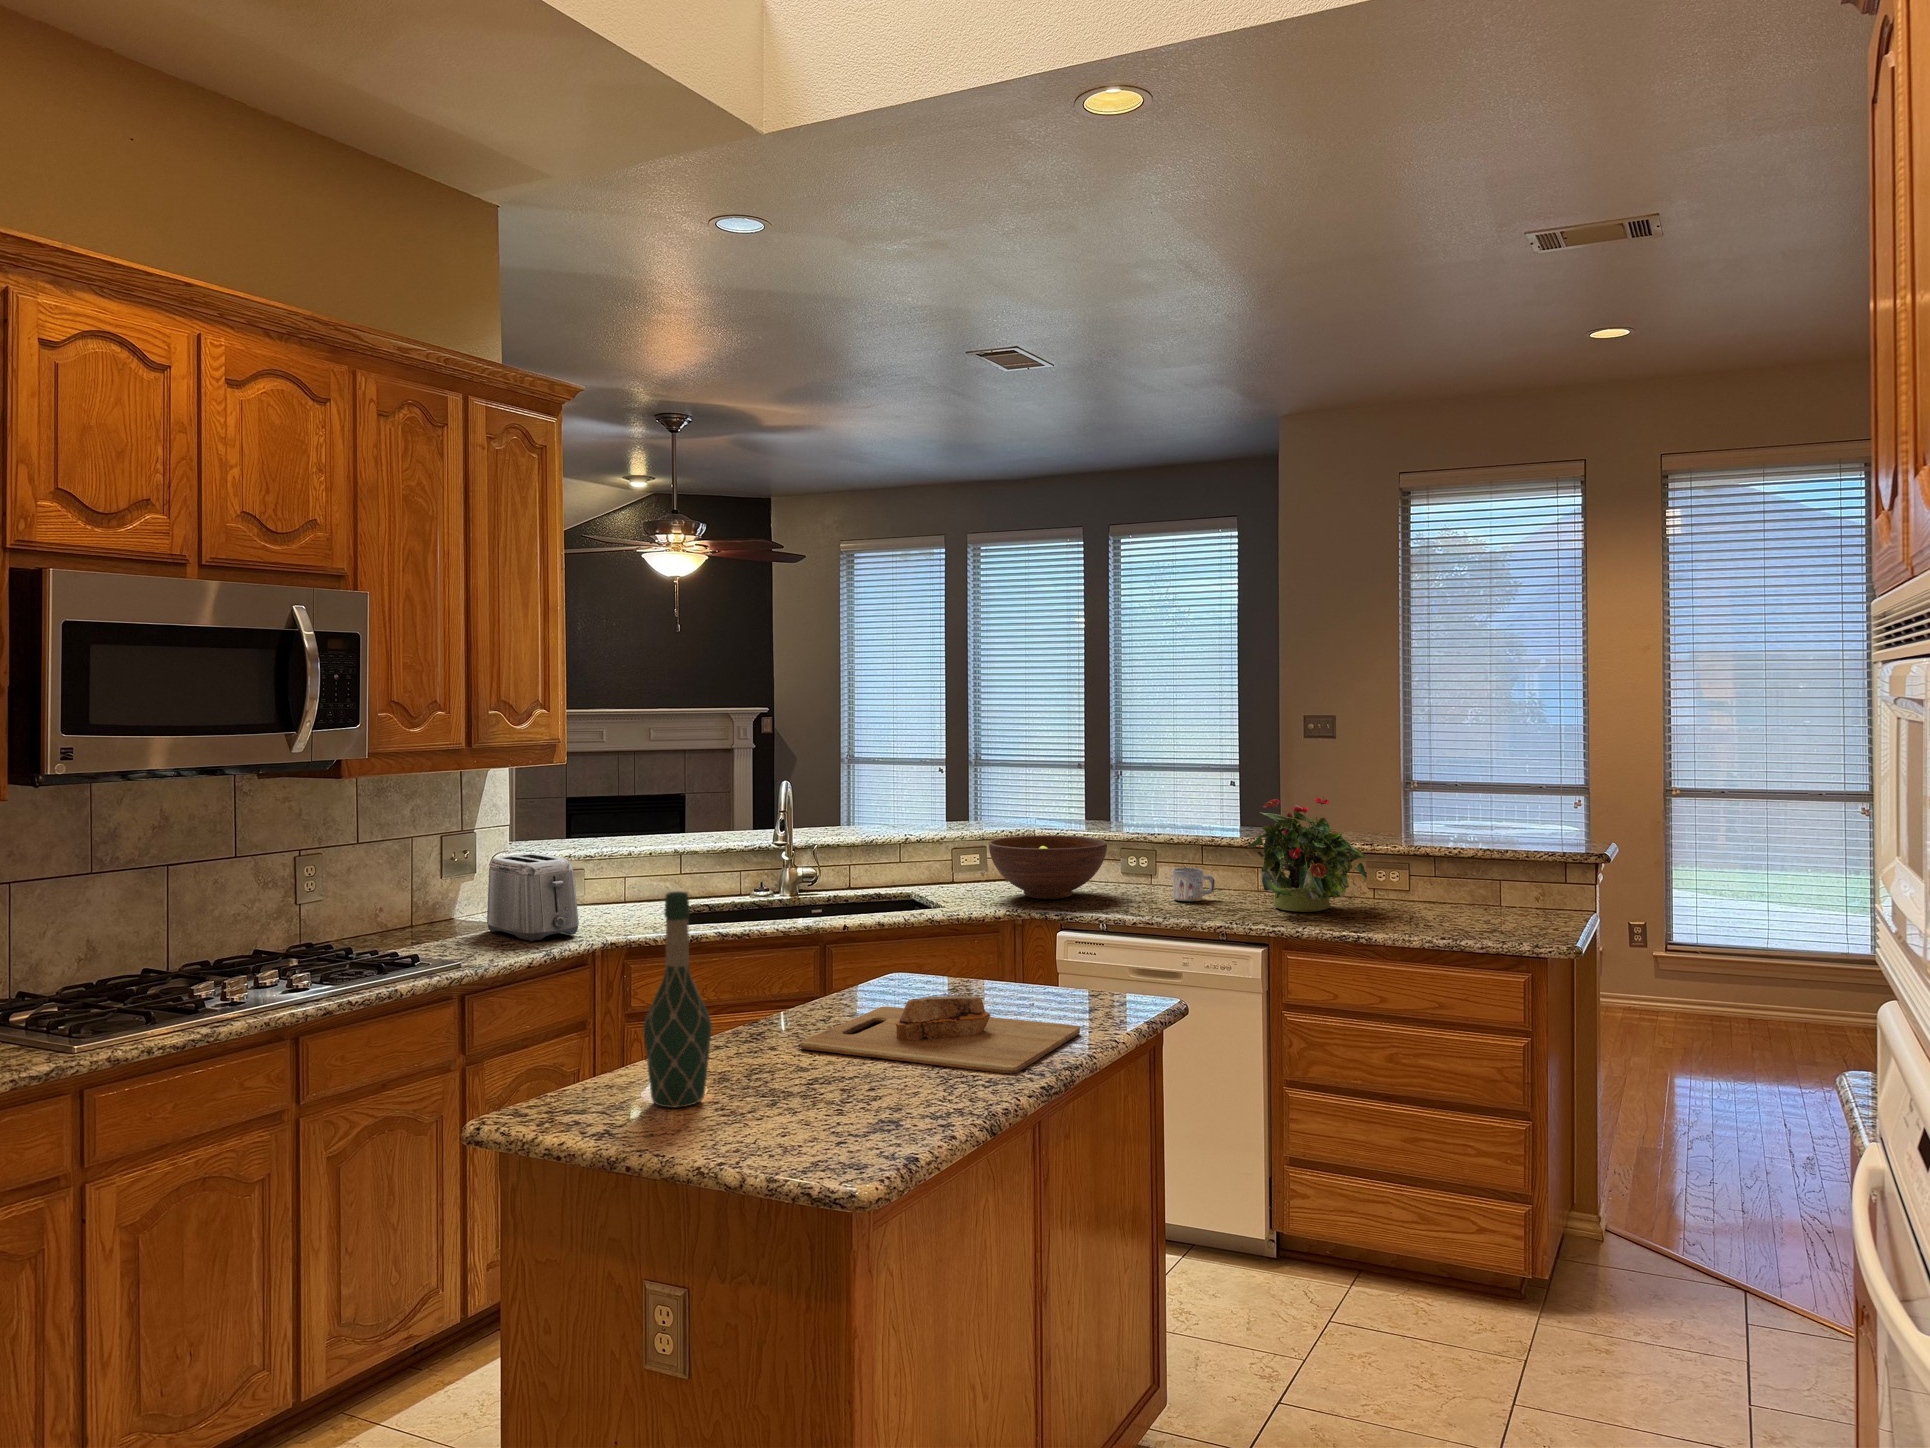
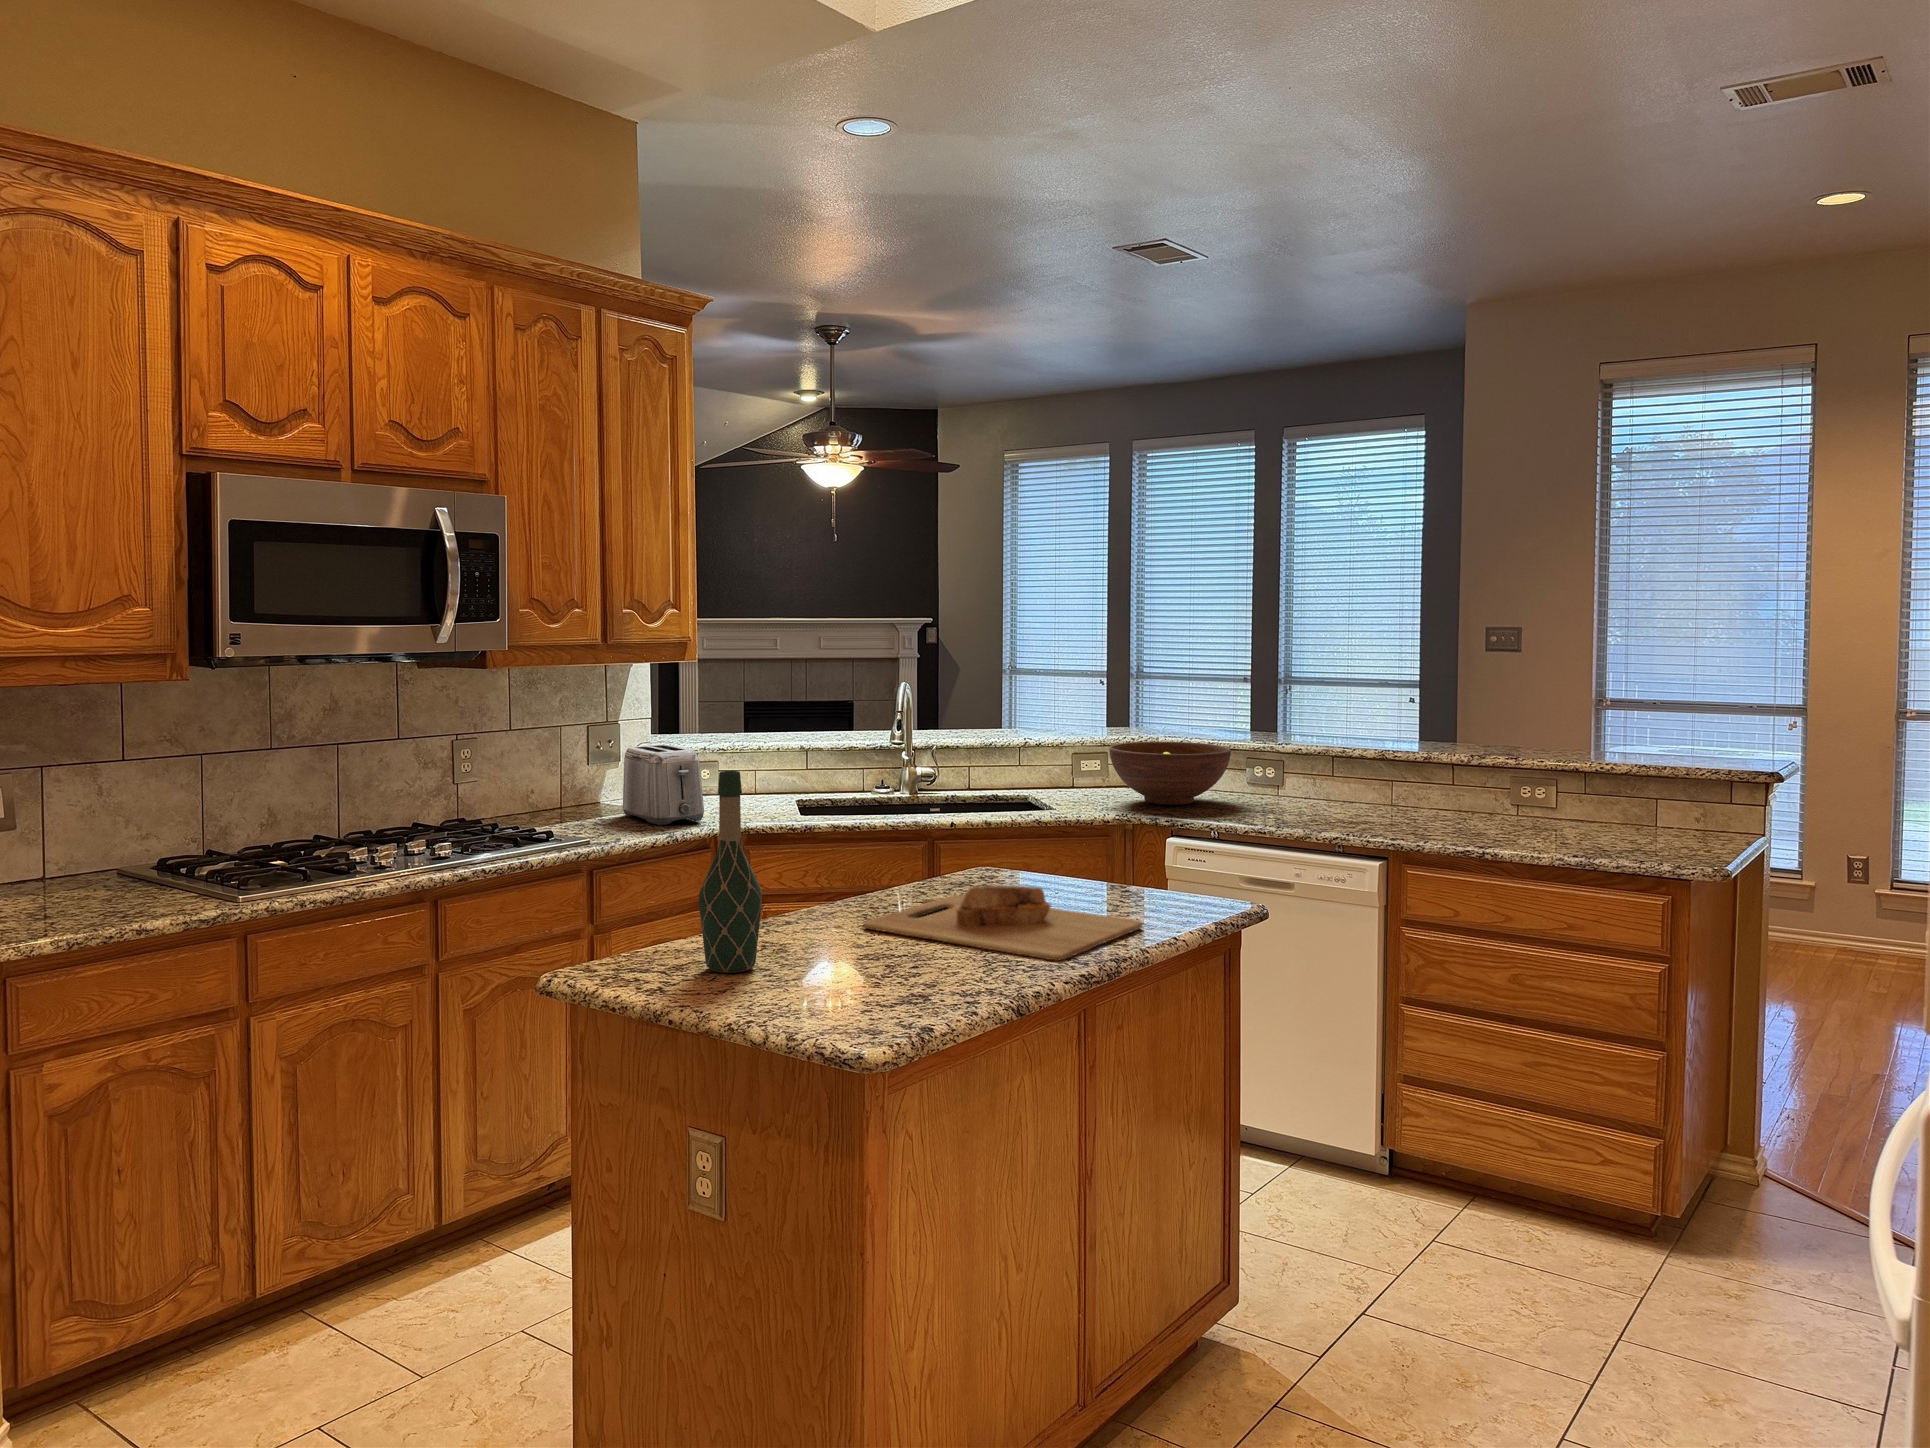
potted plant: present [1248,797,1367,912] -> none [1373,706,1503,826]
mug: present [1173,868,1215,901] -> none [1297,778,1342,812]

